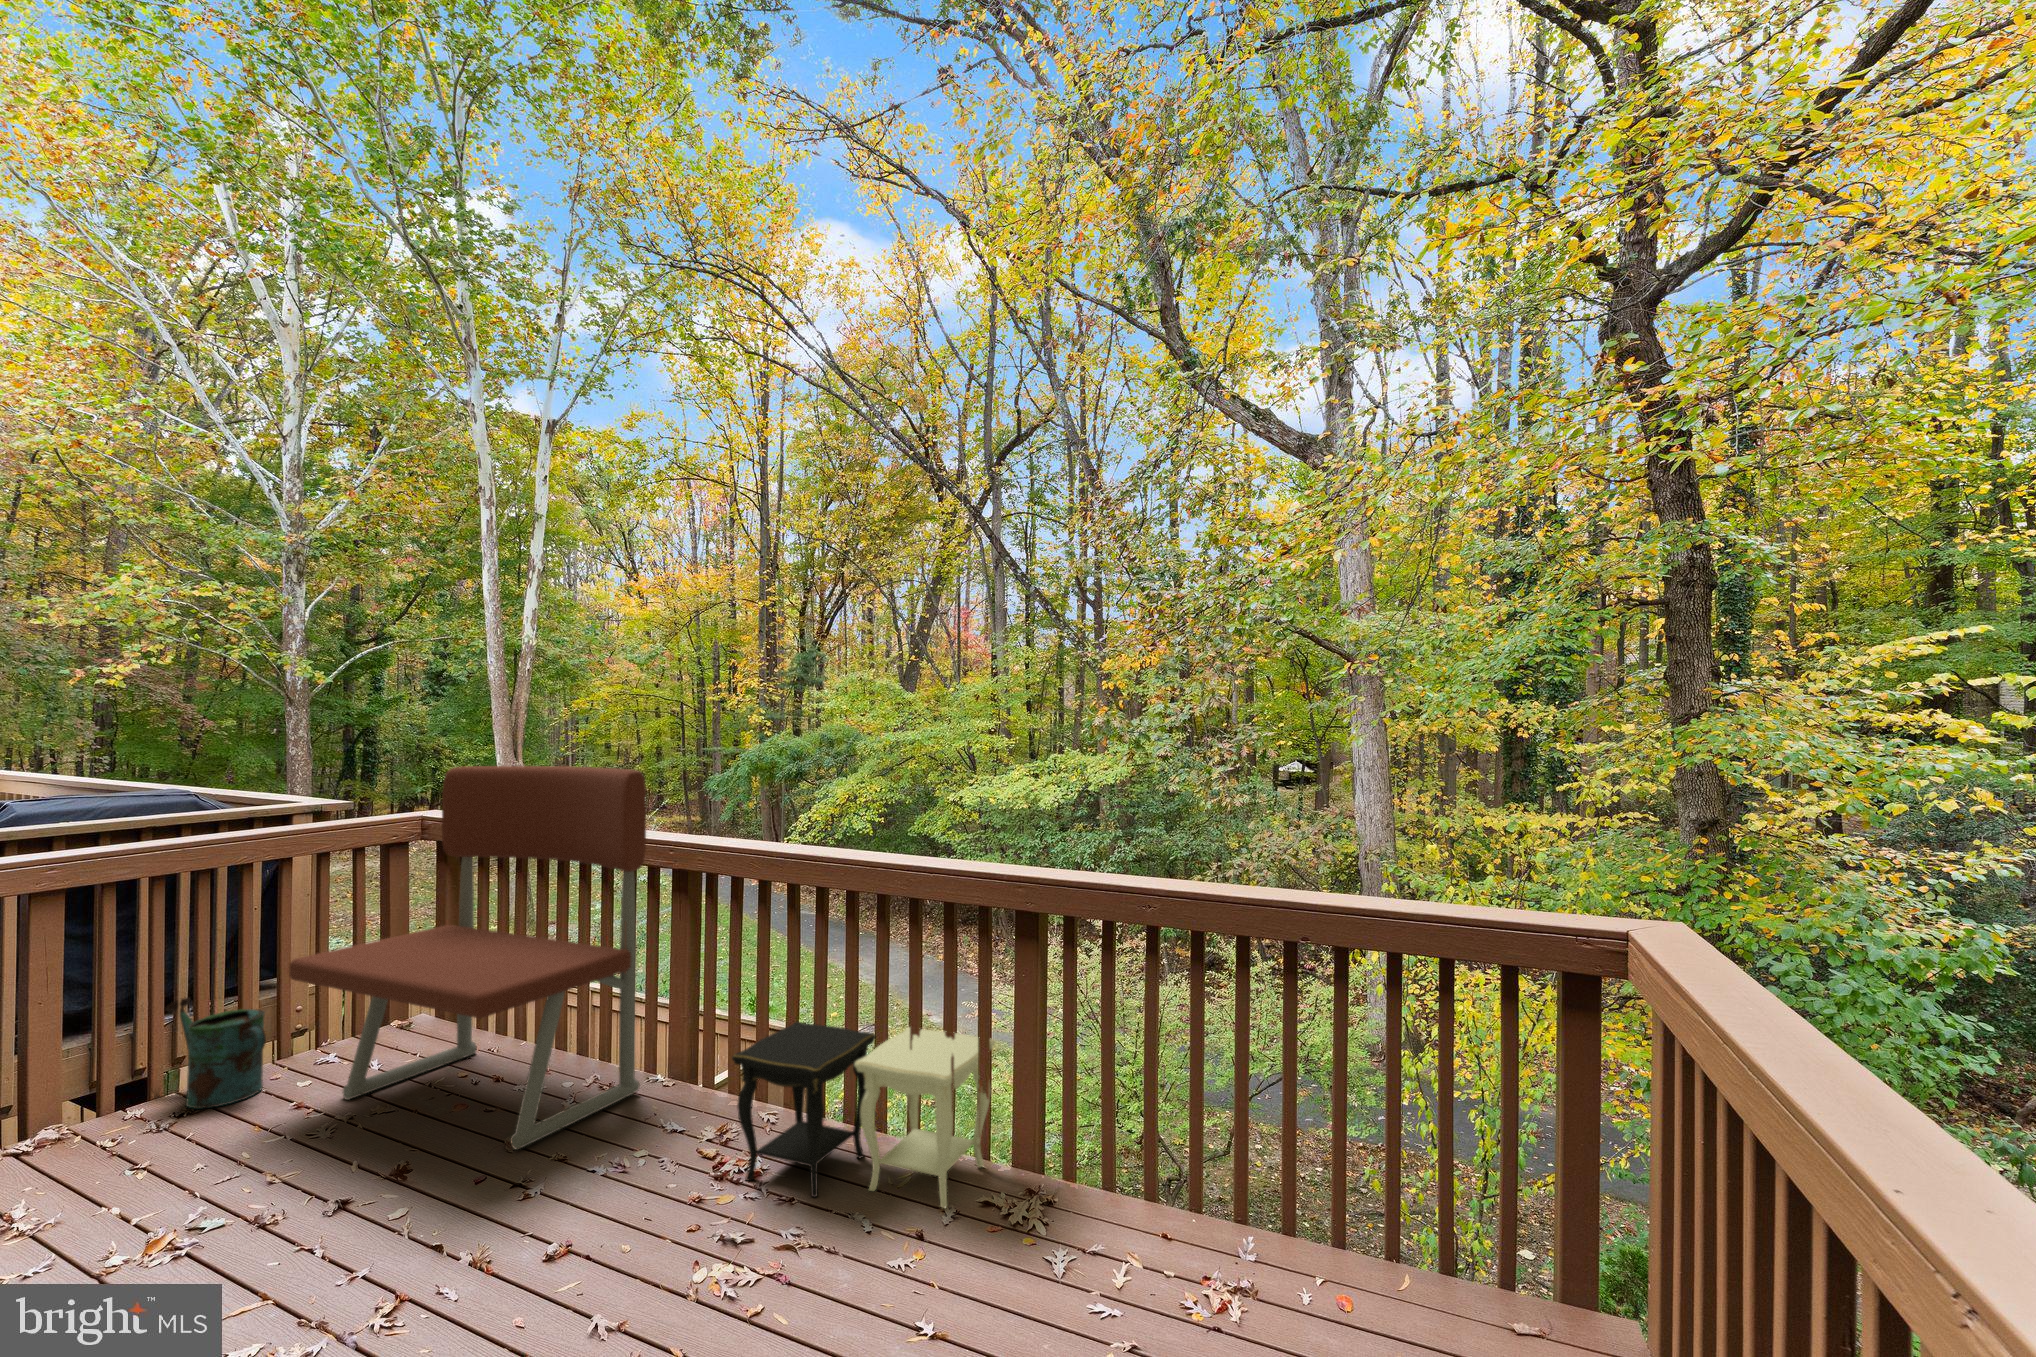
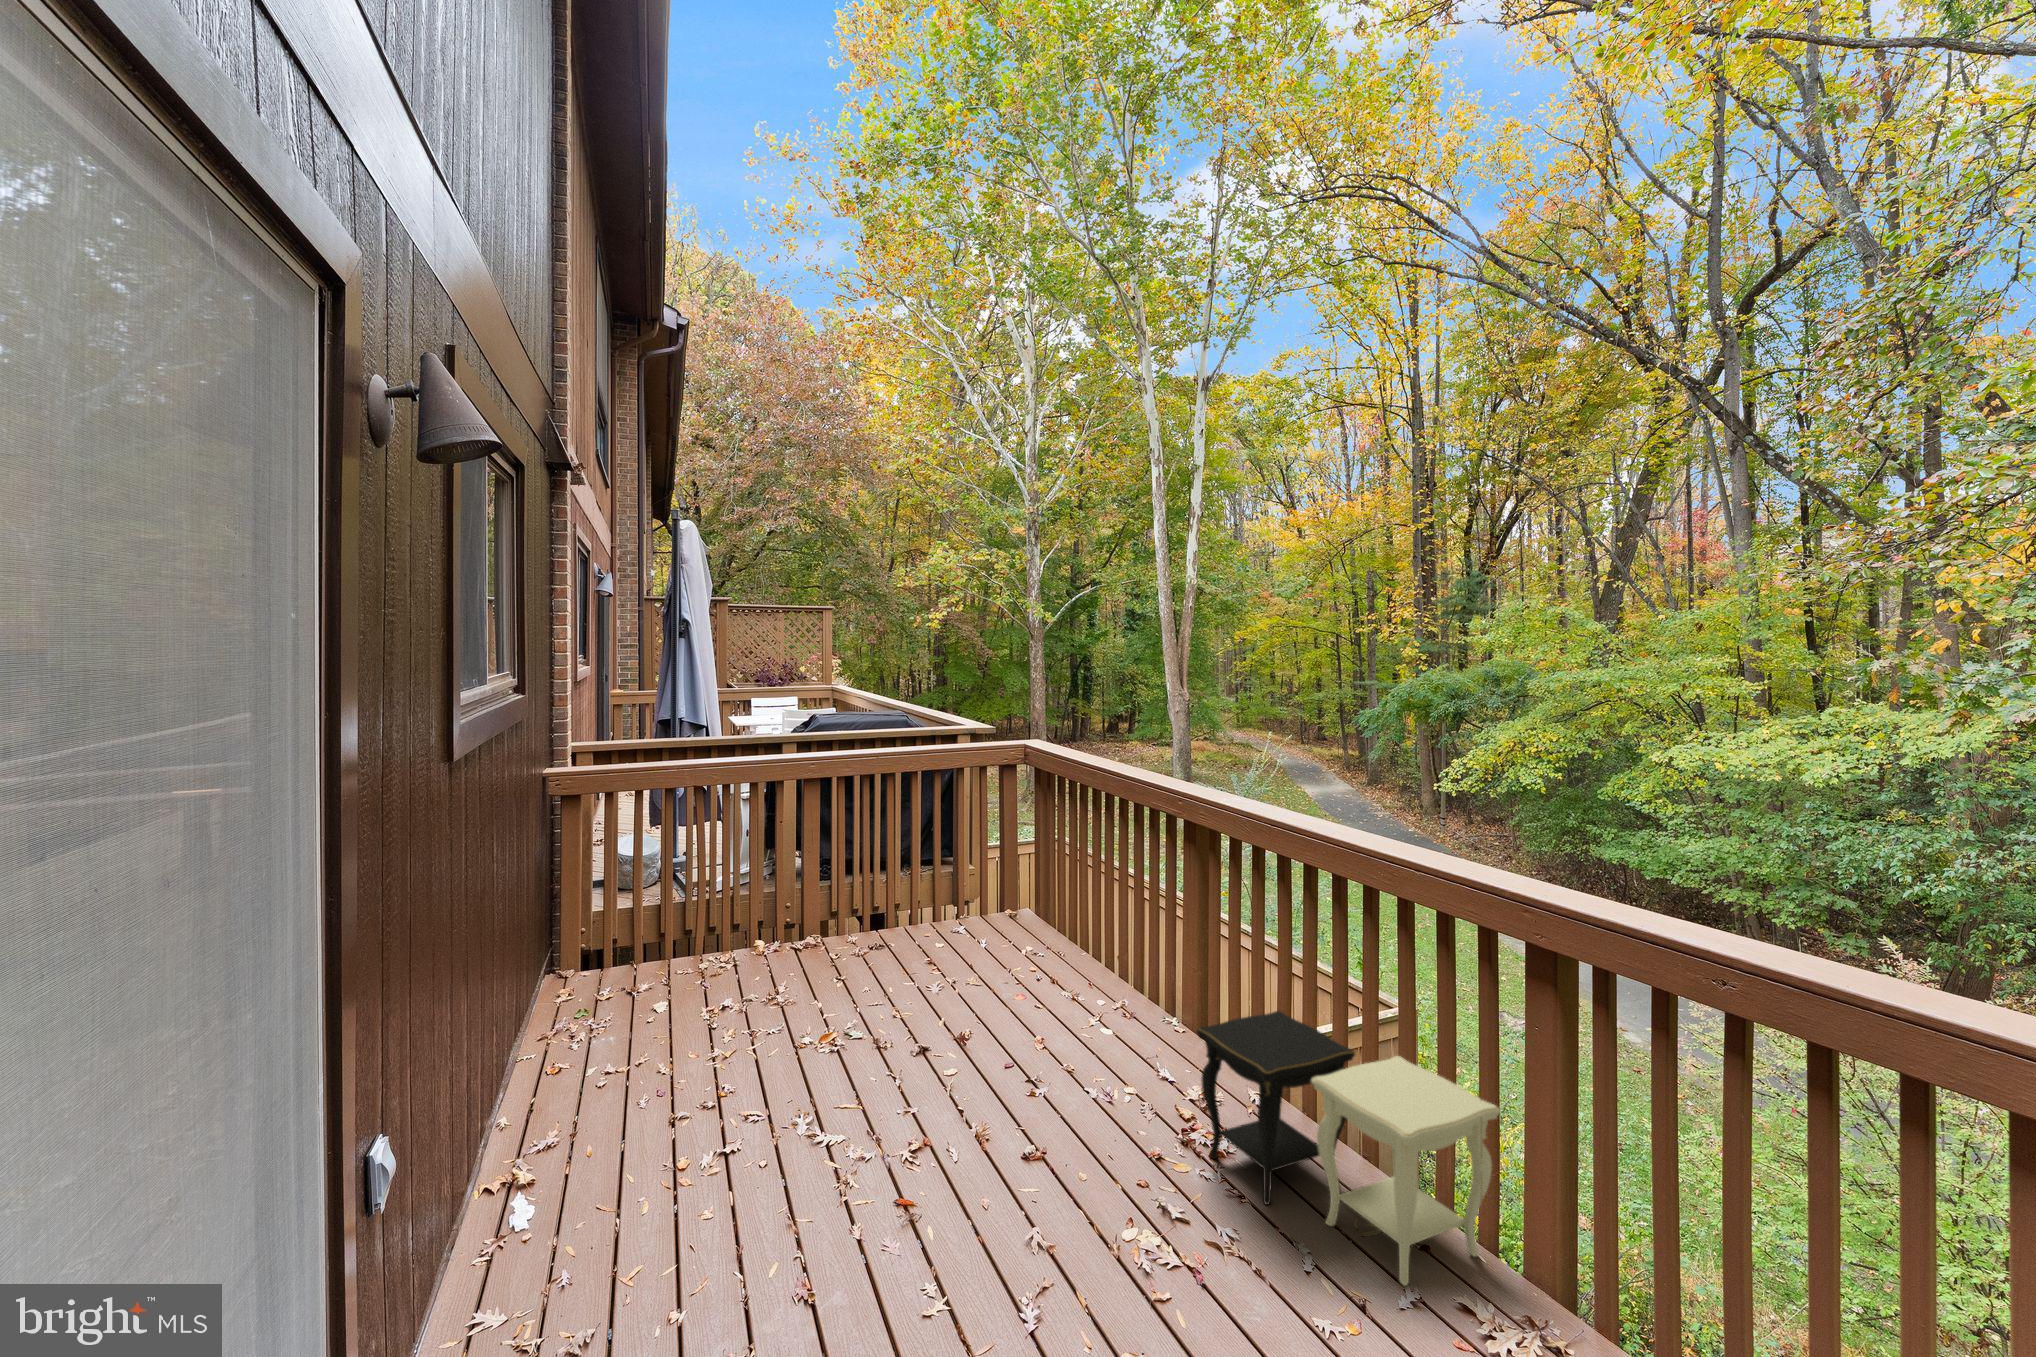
bench: present [289,766,646,1149] -> none [923,708,1160,1050]
watering can: present [166,997,266,1109] -> none [872,864,921,948]

